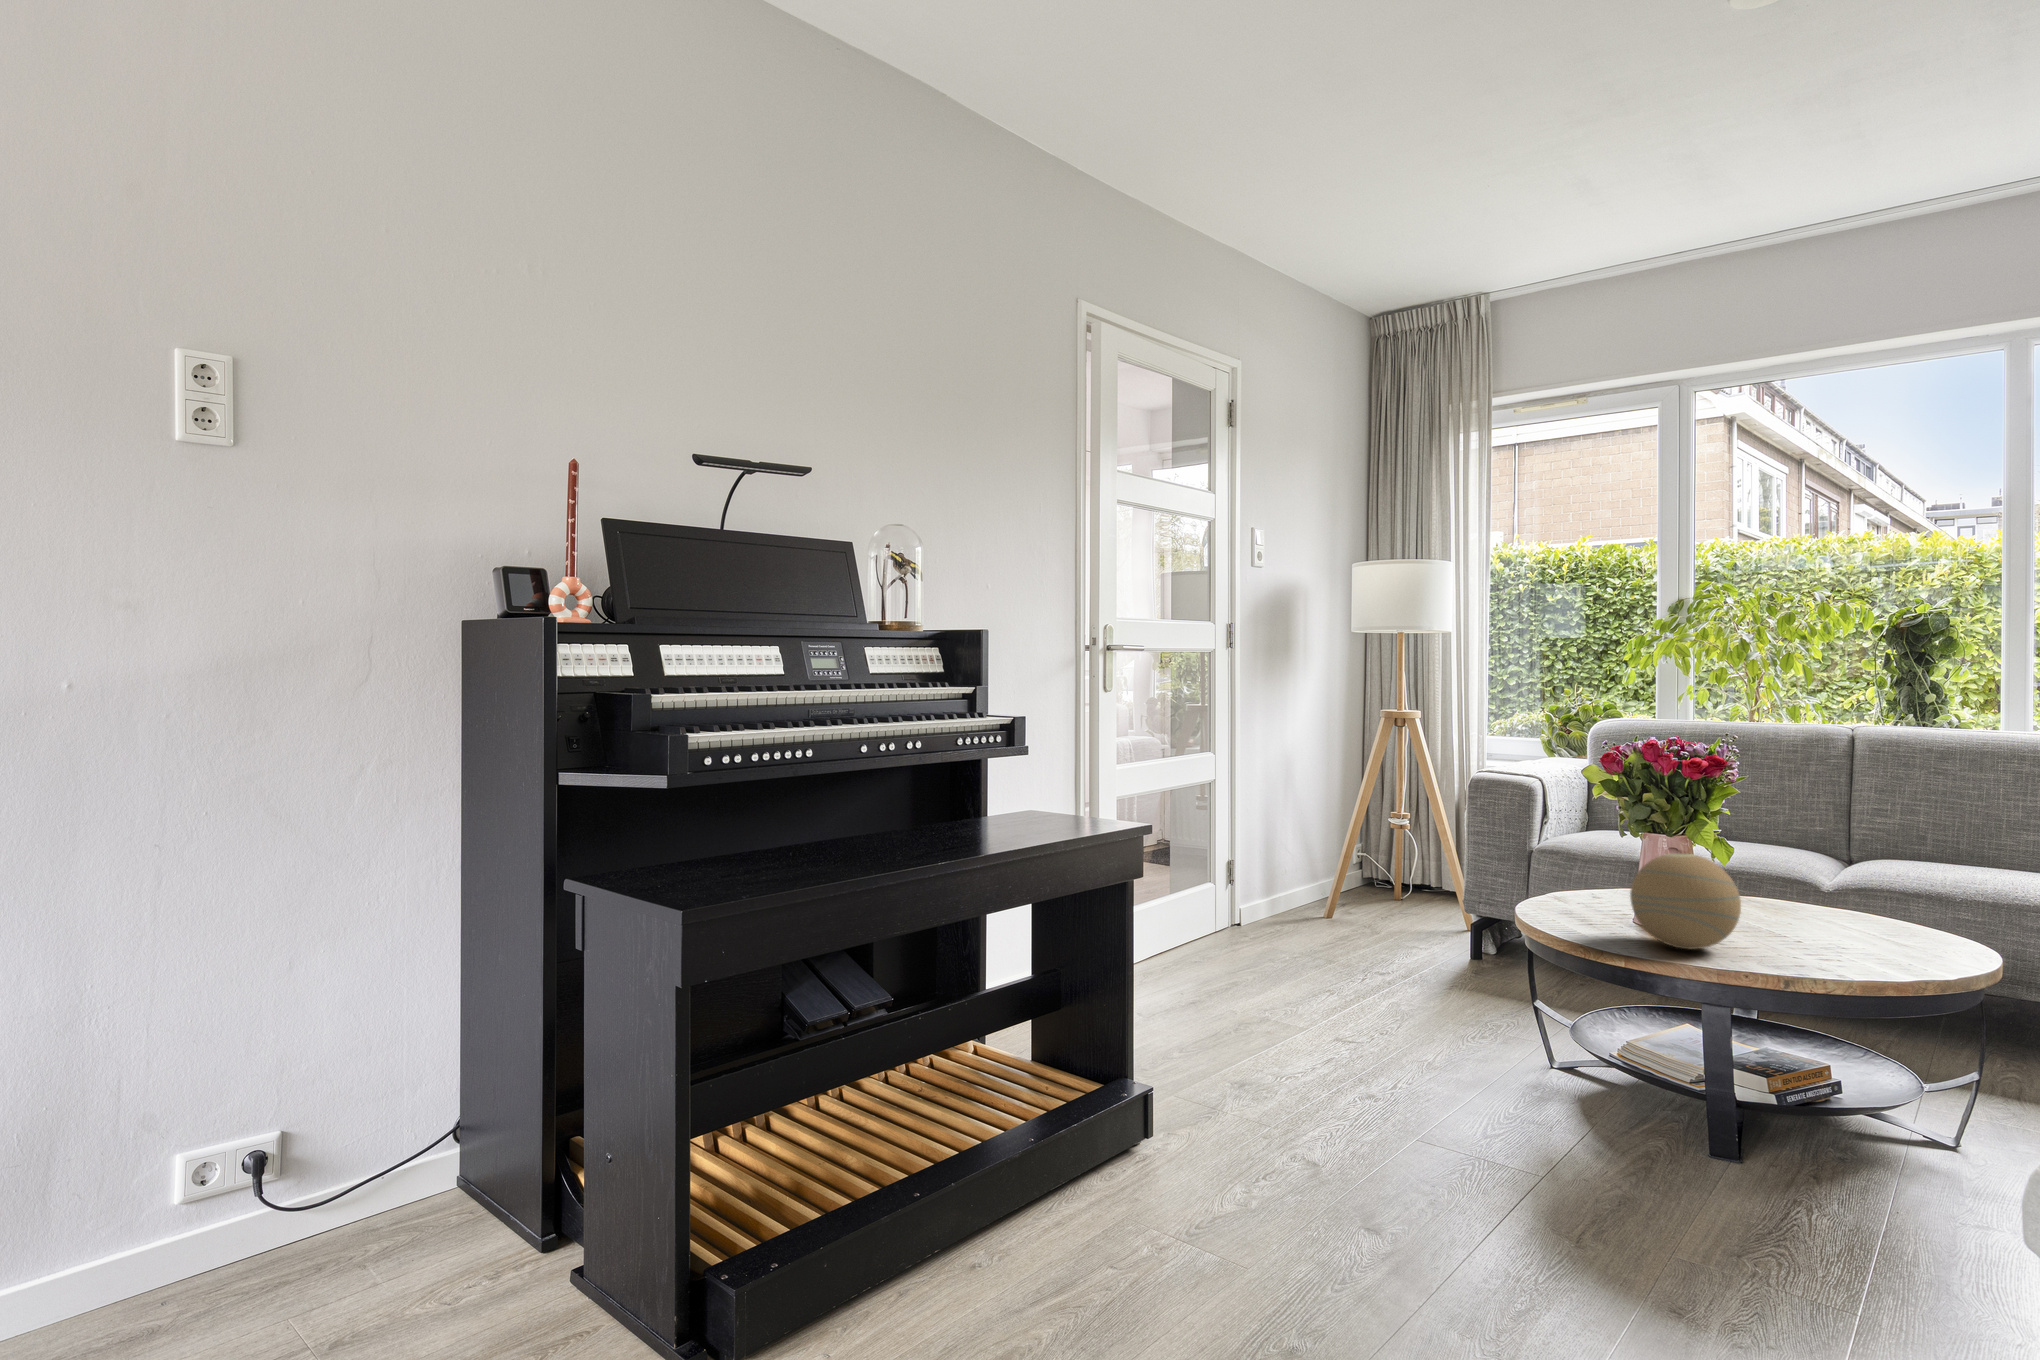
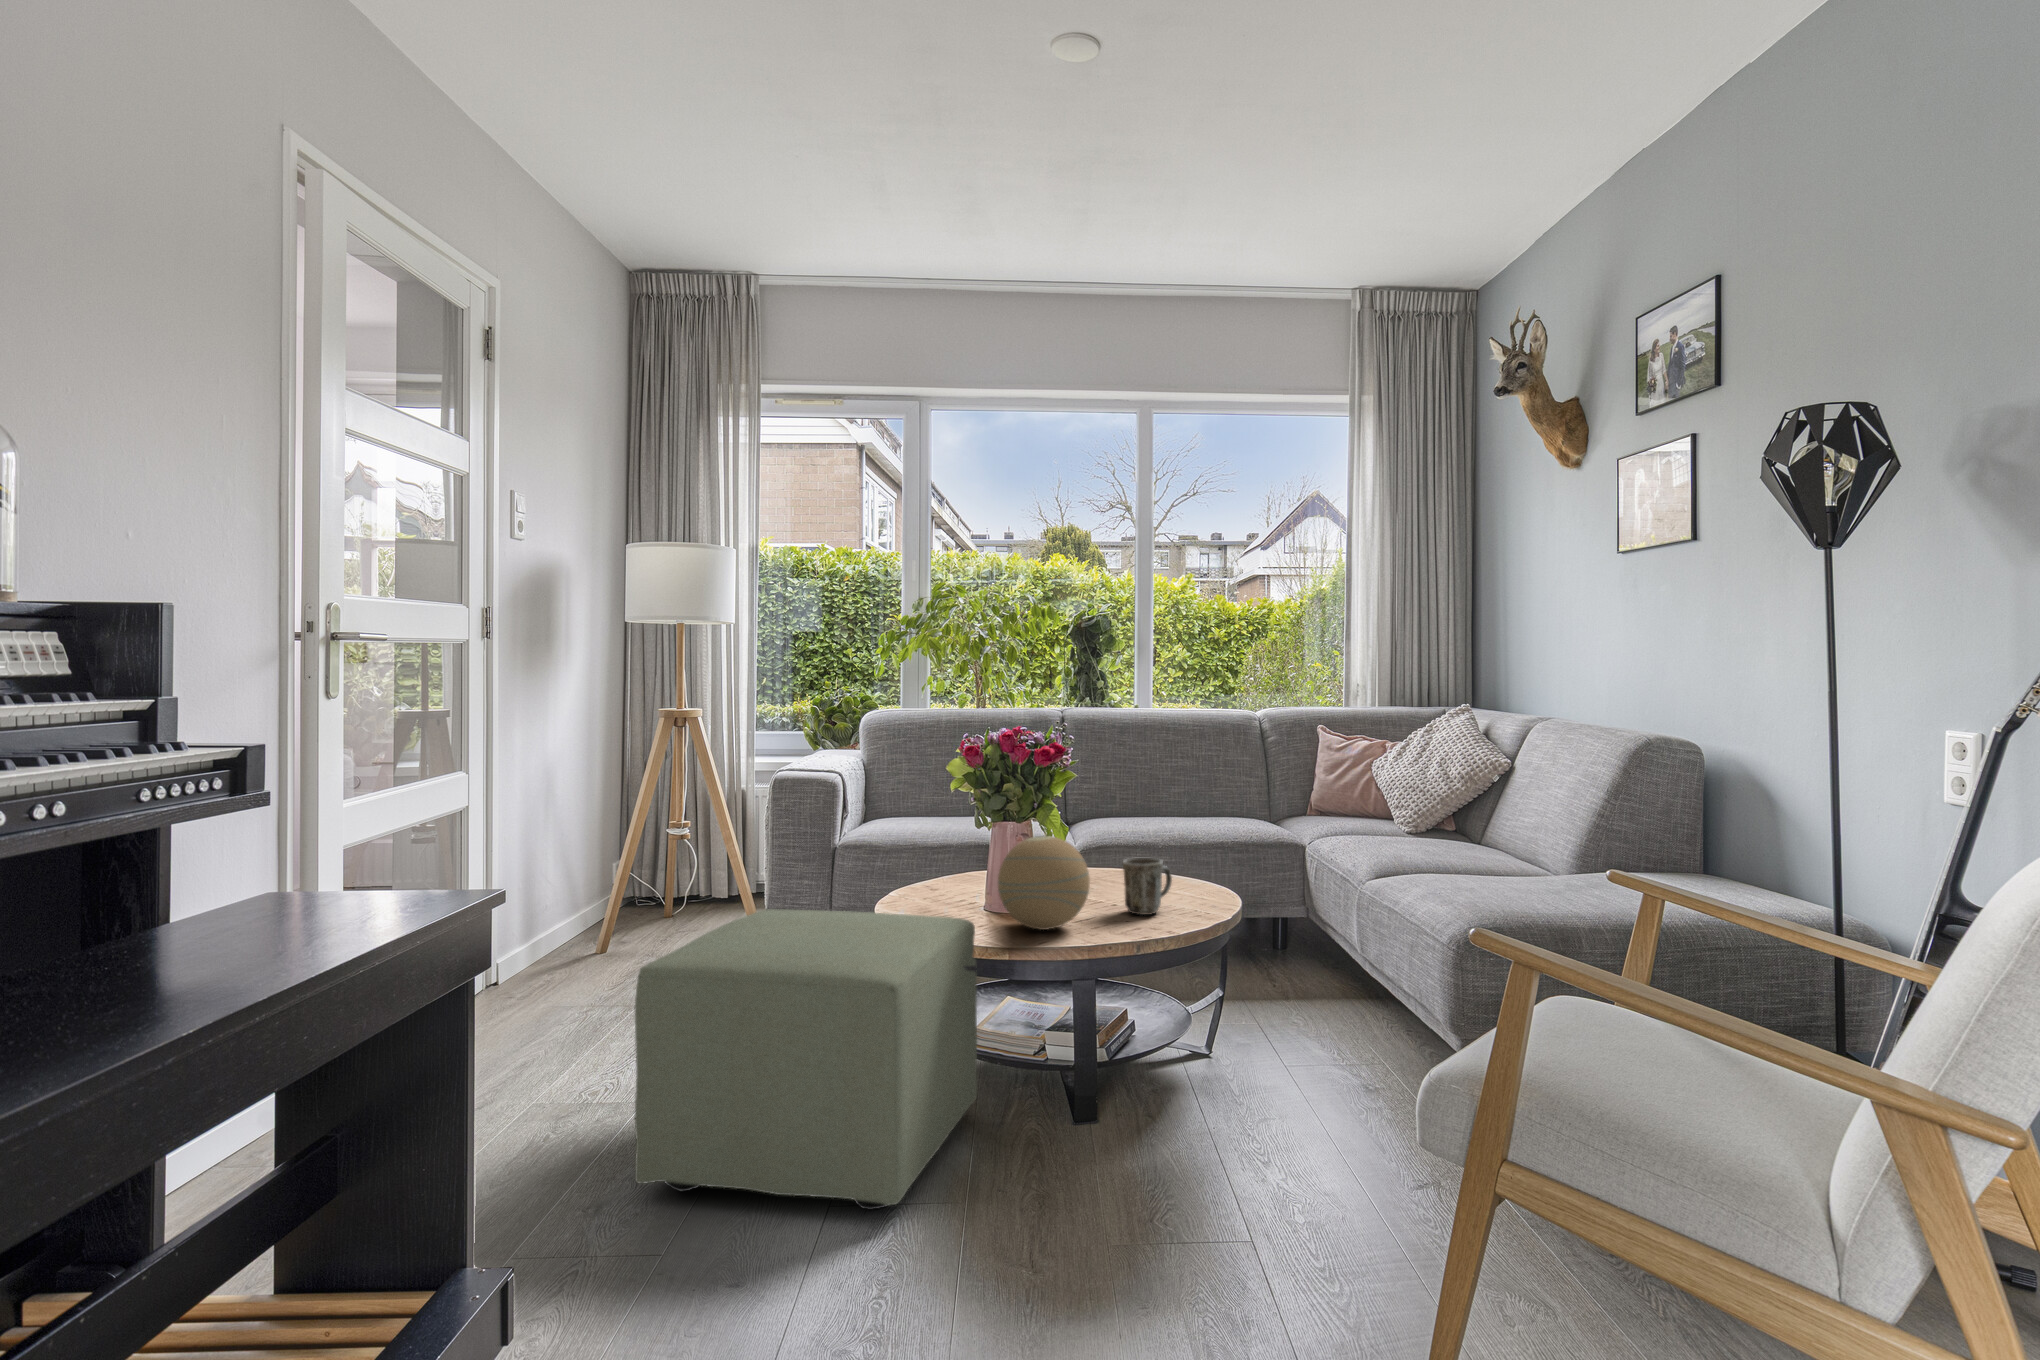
ottoman: none [1275,888,1606,1156] -> present [635,909,977,1210]
mug: none [1799,893,1872,958] -> present [1123,857,1172,915]

